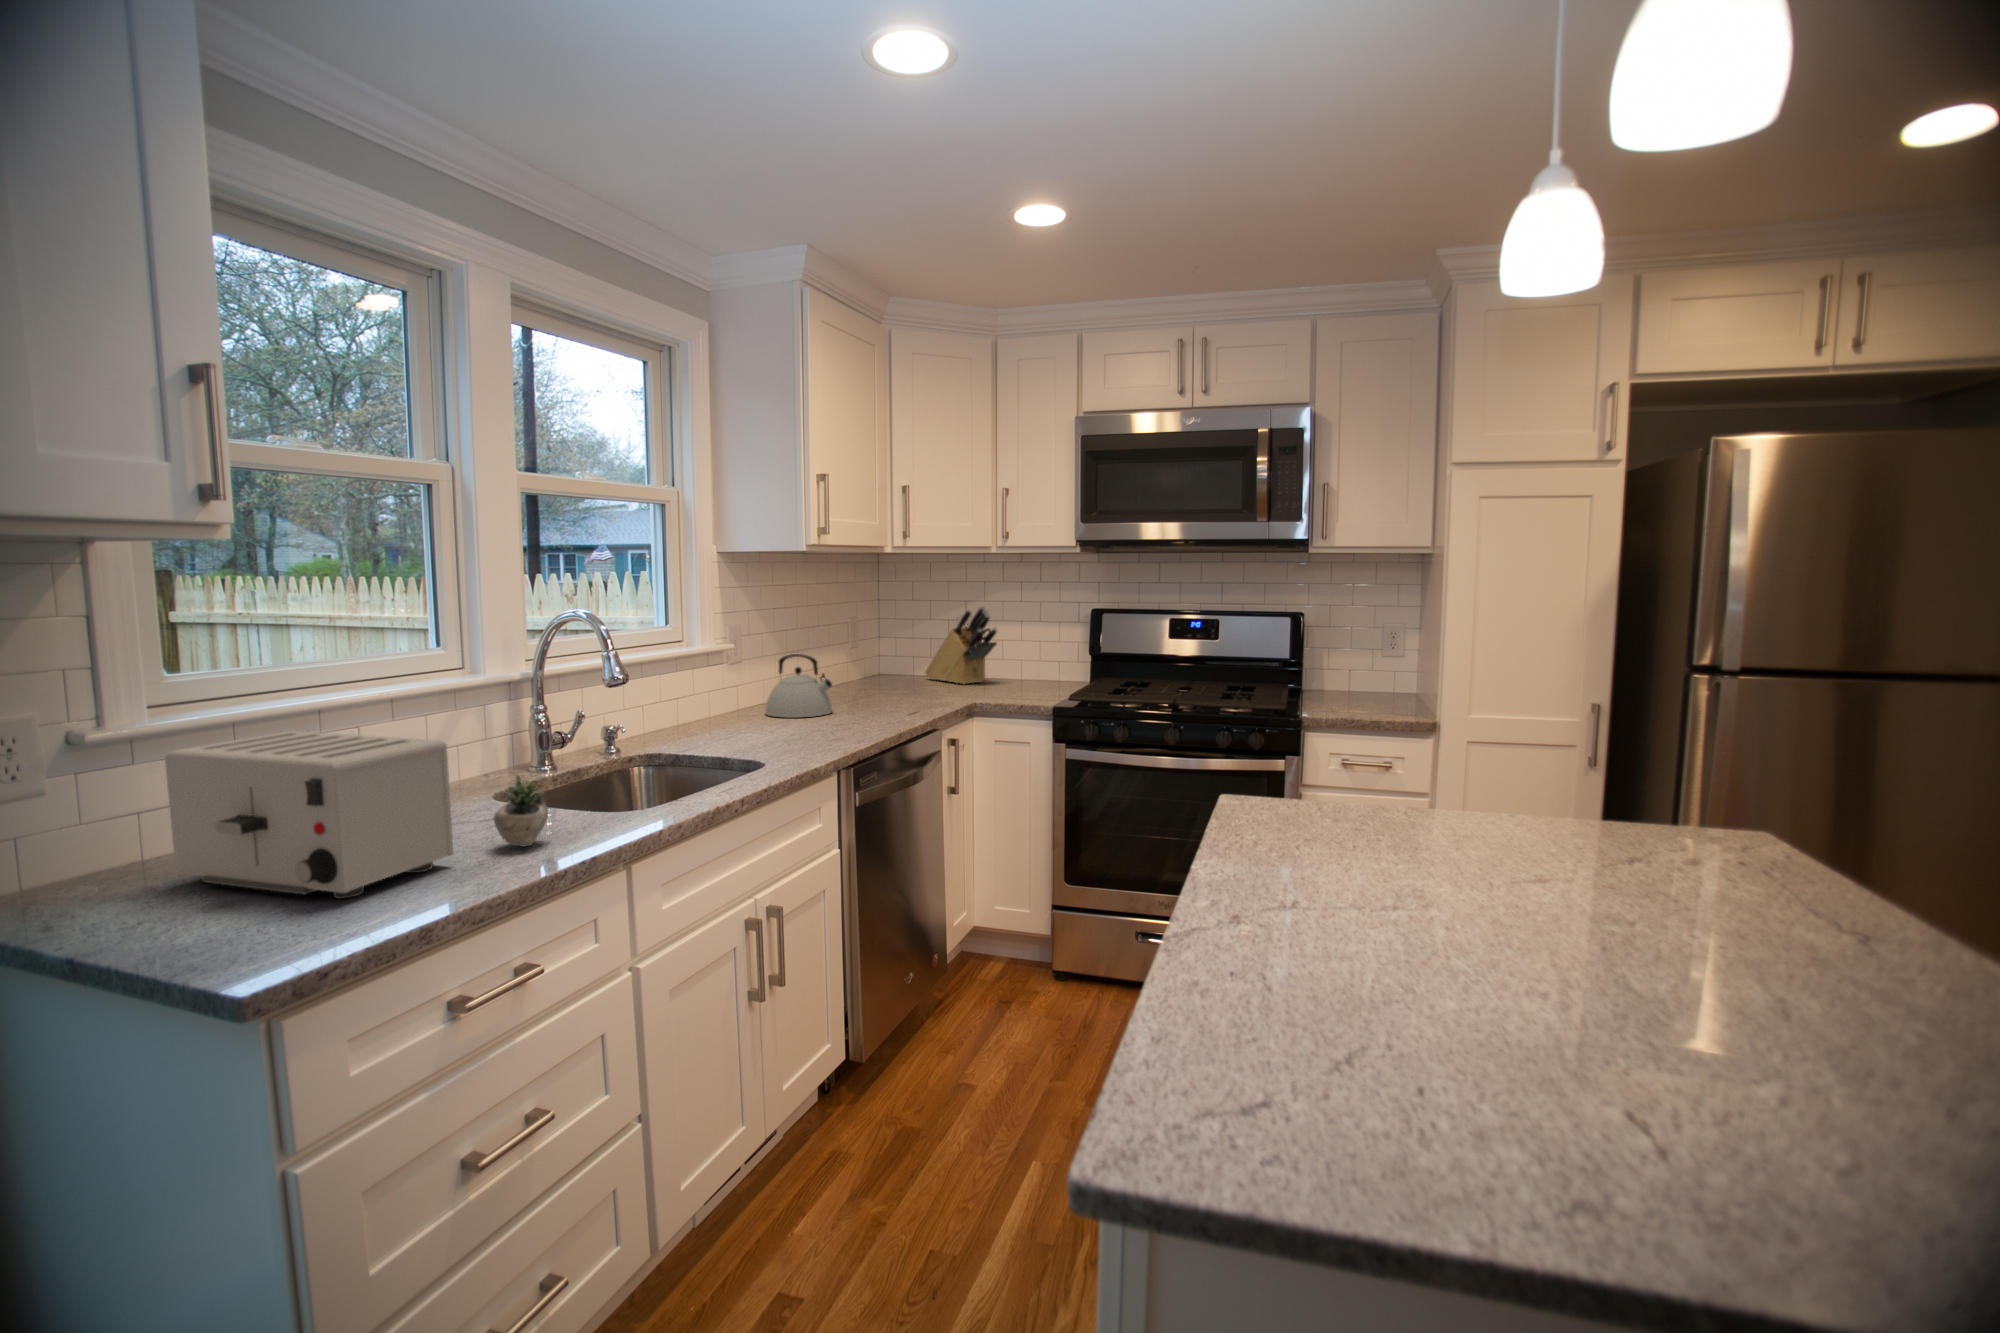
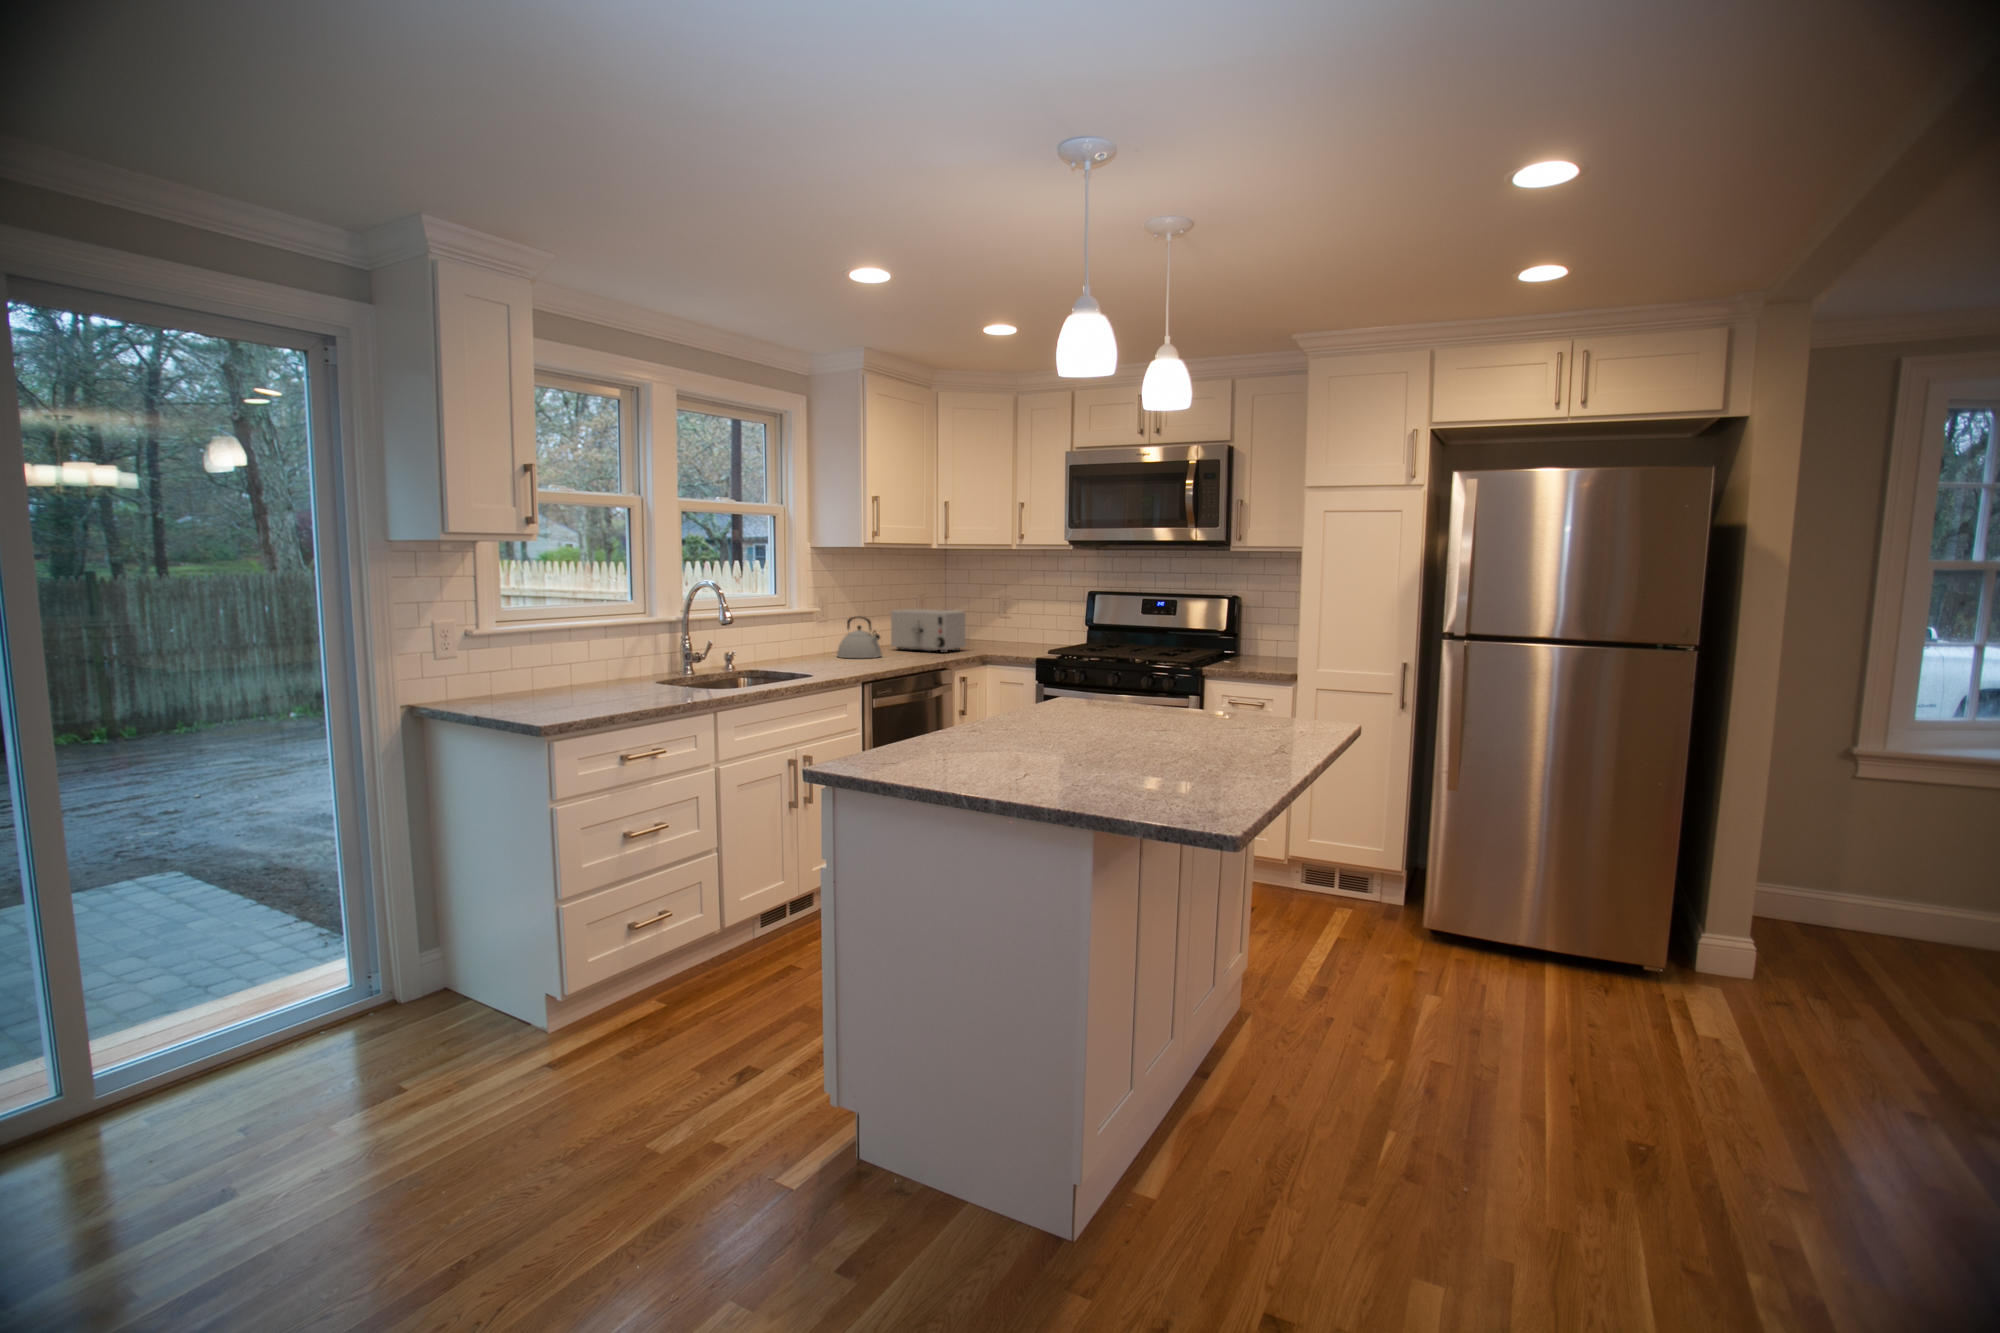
knife block: present [925,606,997,684] -> none [972,587,1019,646]
toaster: present [165,731,454,899] -> present [891,609,965,653]
succulent plant: present [494,760,597,847] -> none [648,657,700,698]

